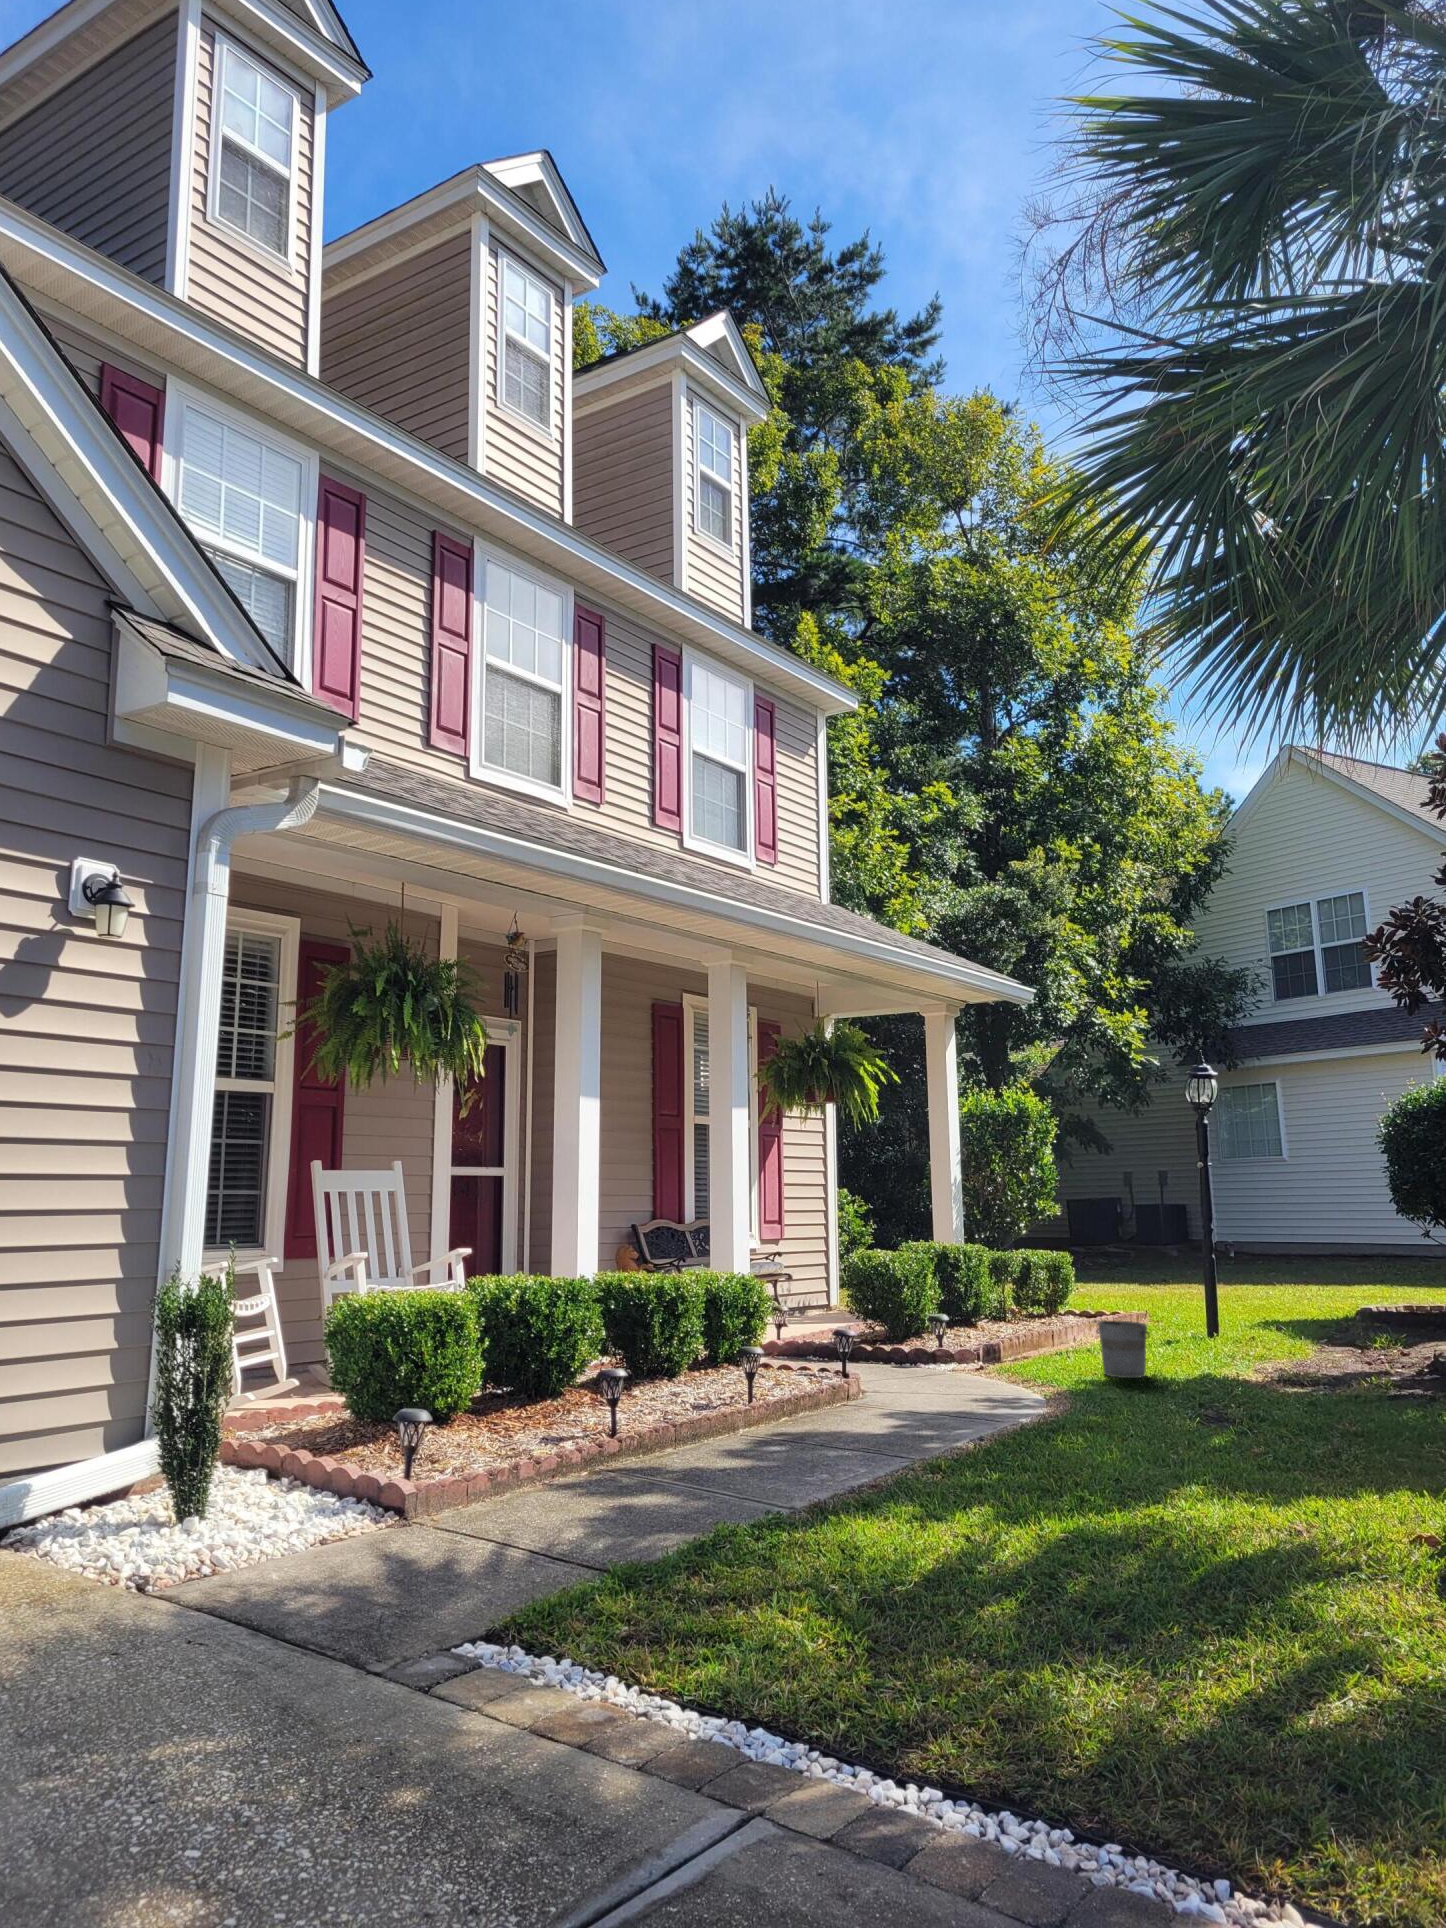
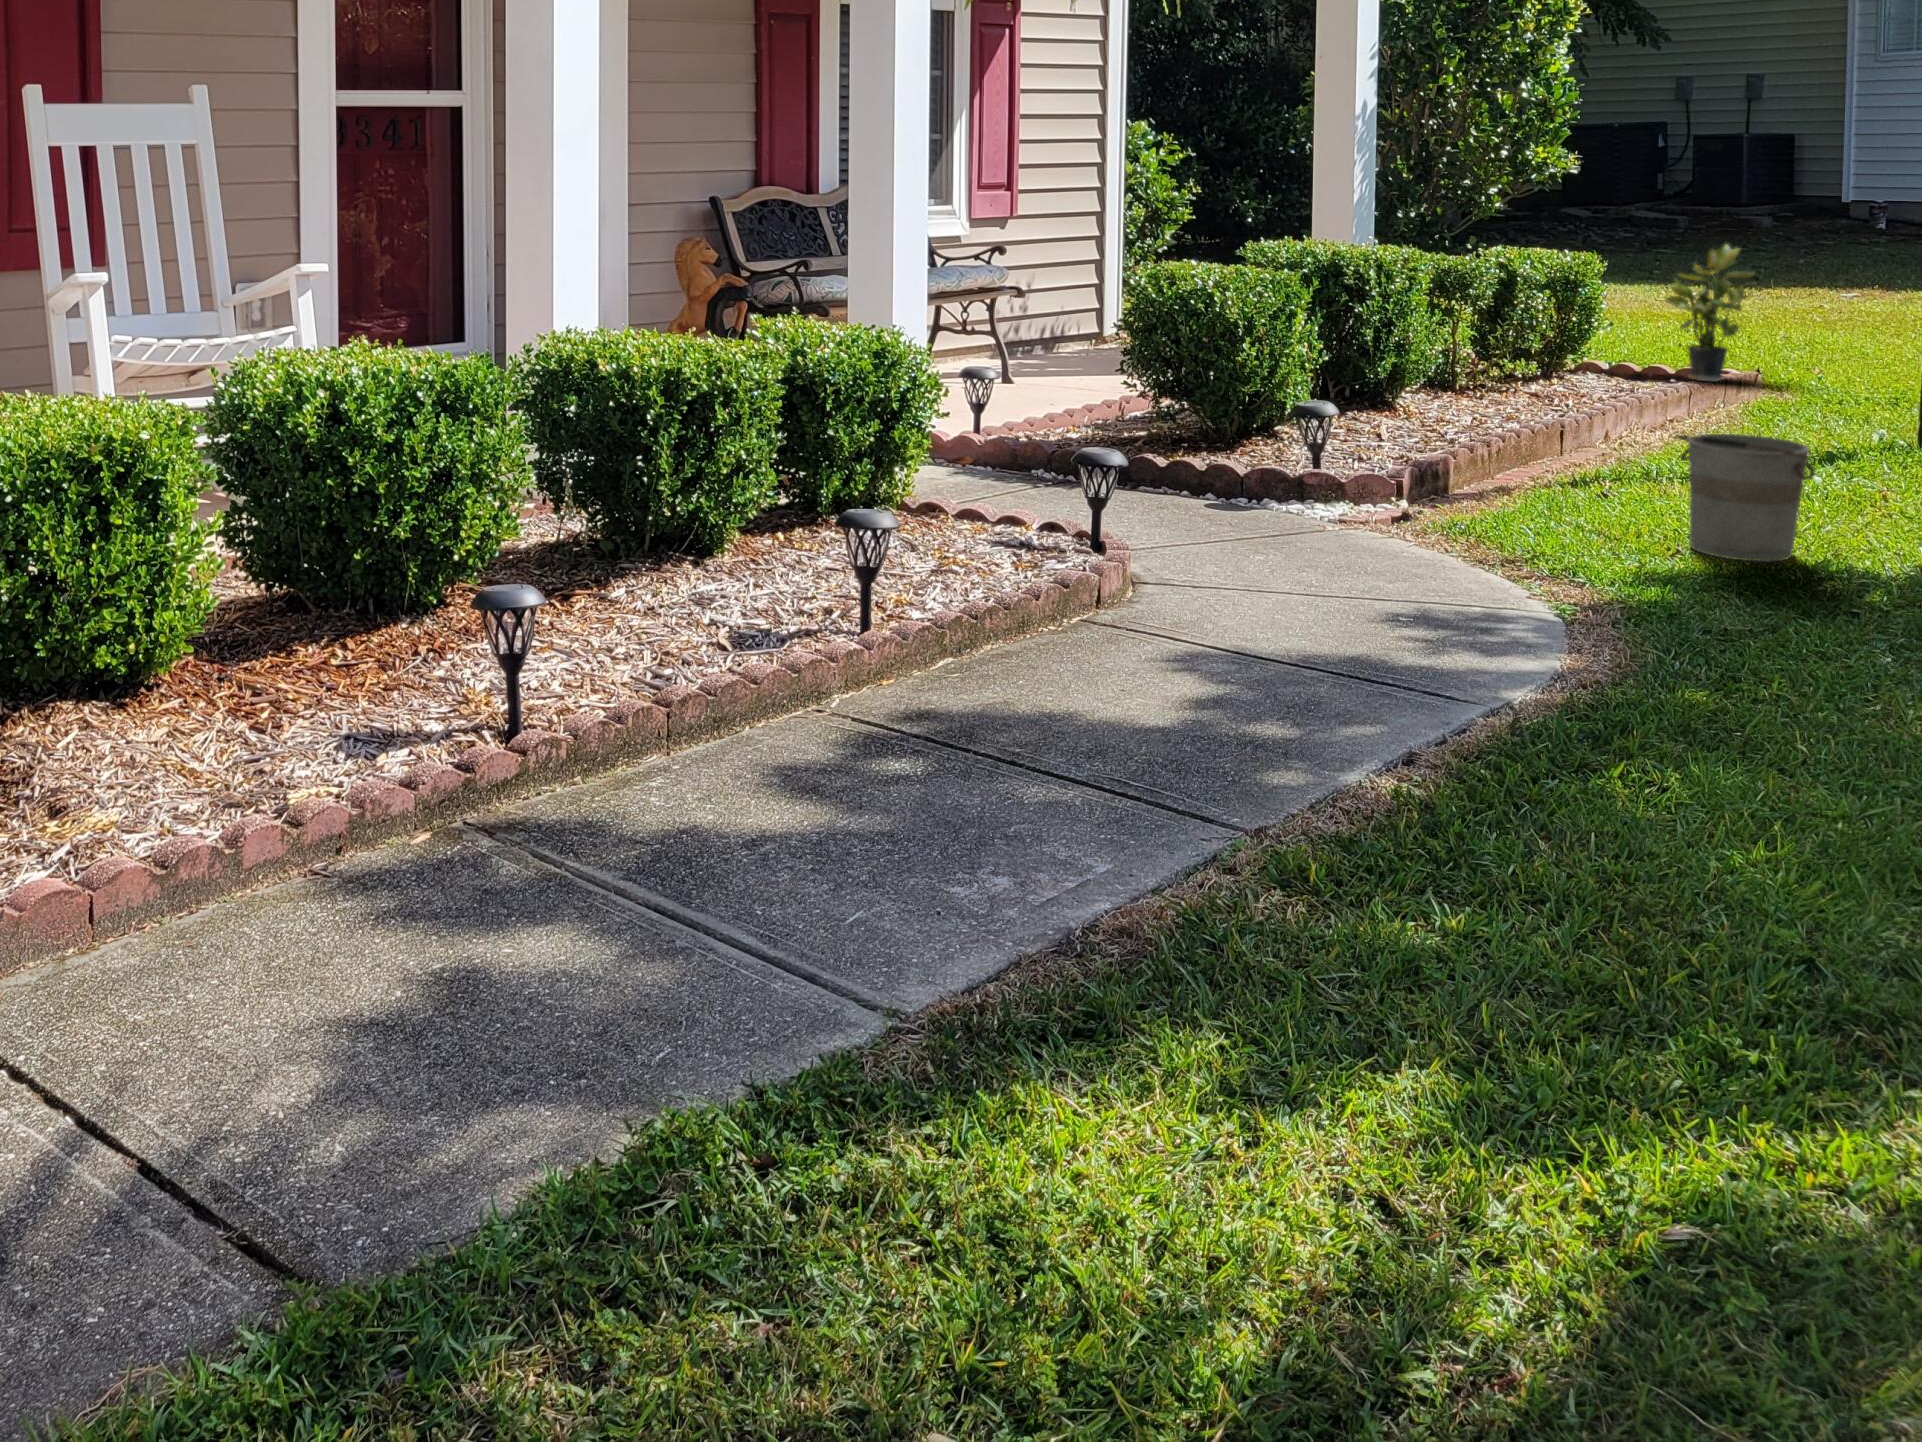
potted plant: none [1102,1245,1142,1316] -> present [1666,244,1755,382]

